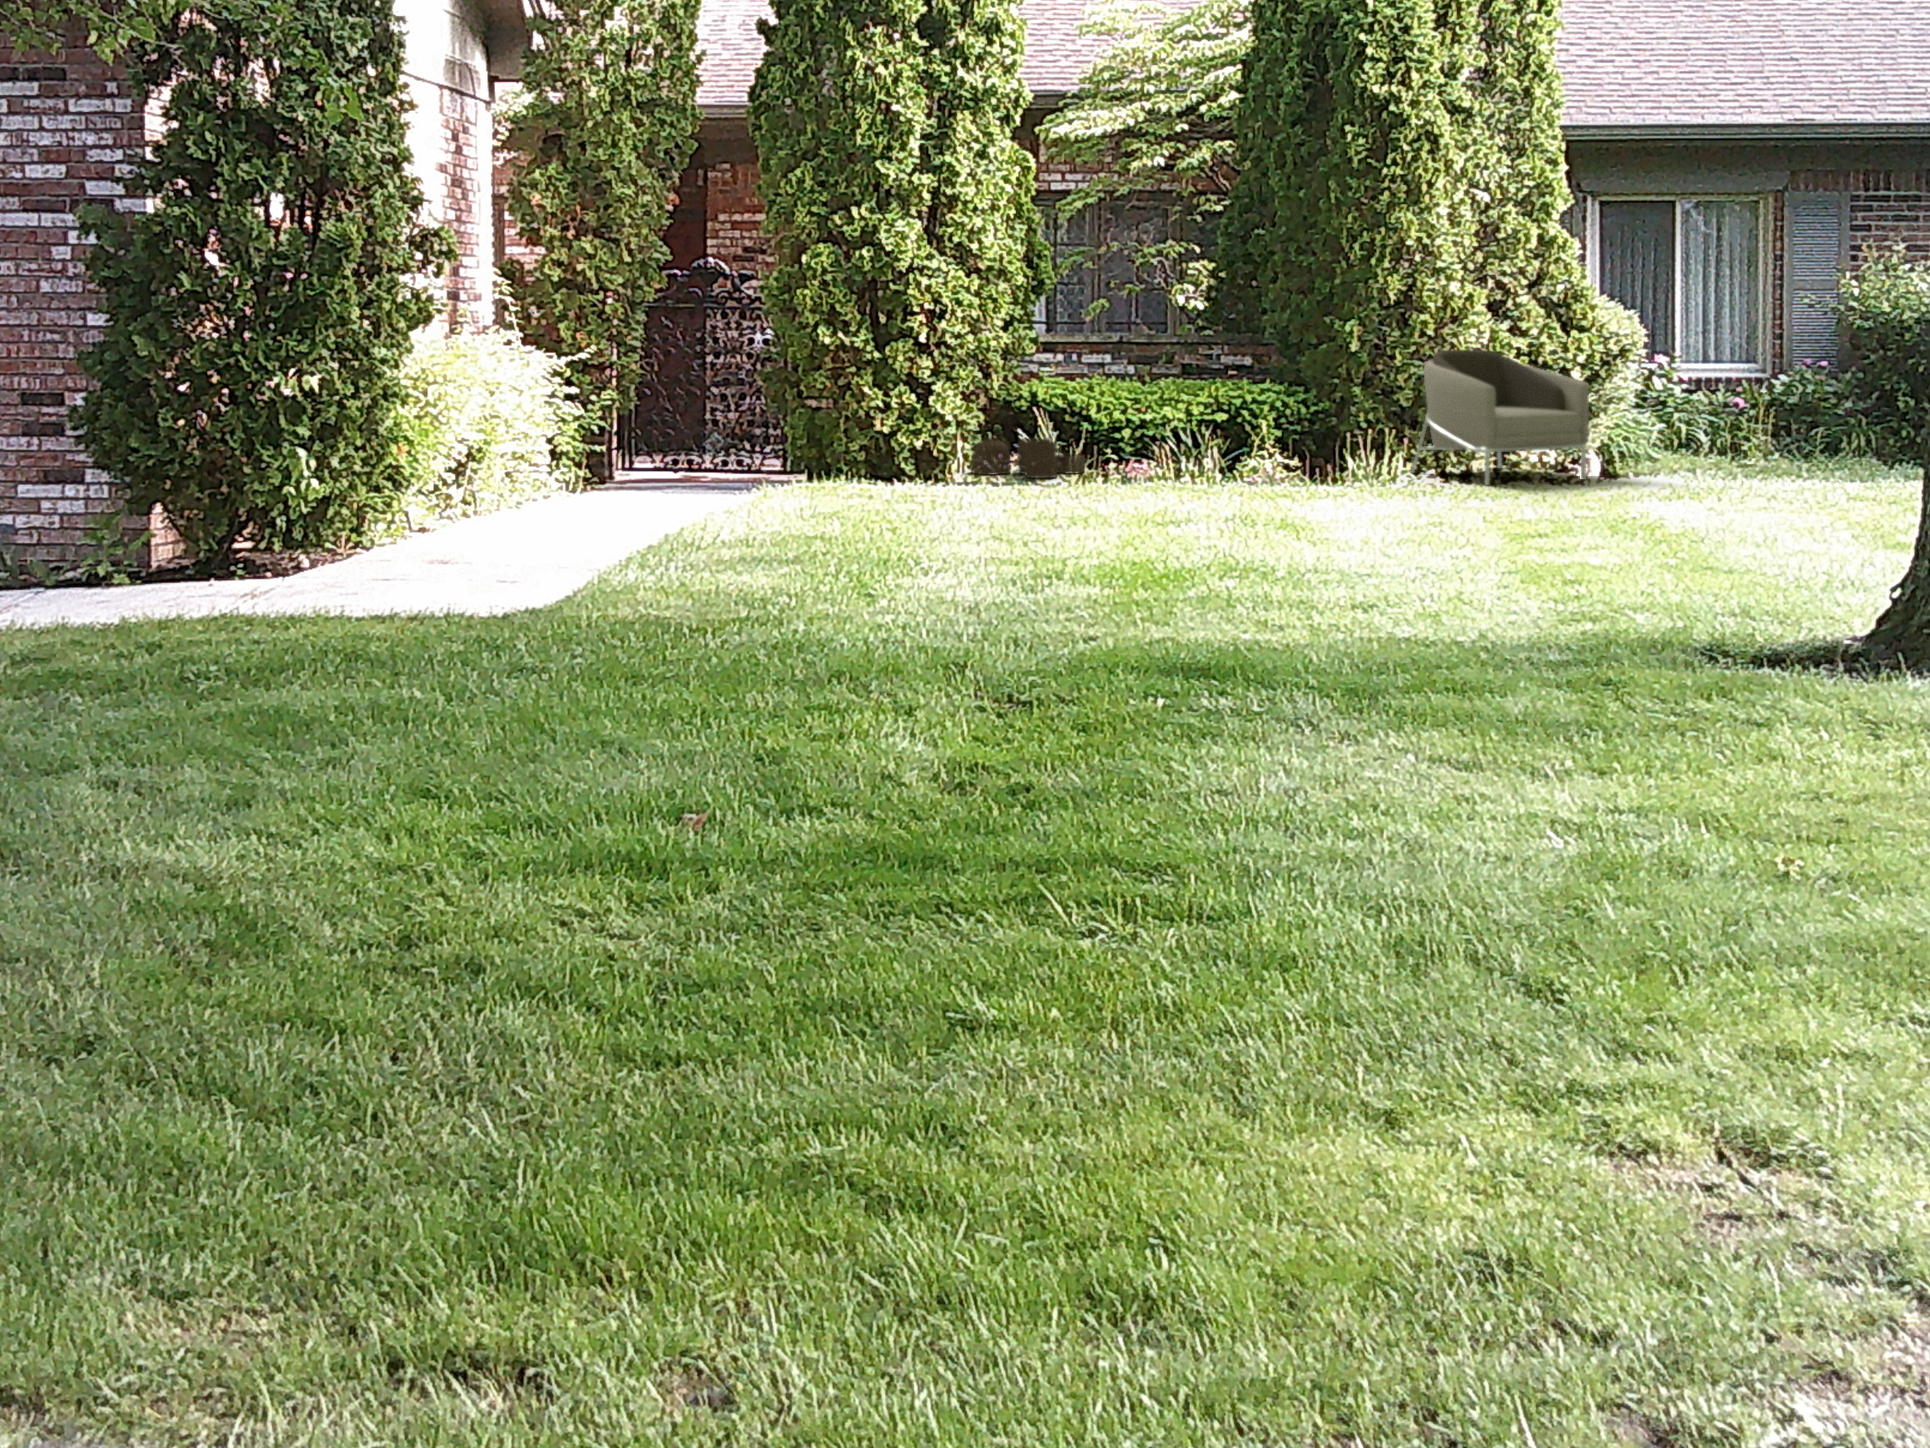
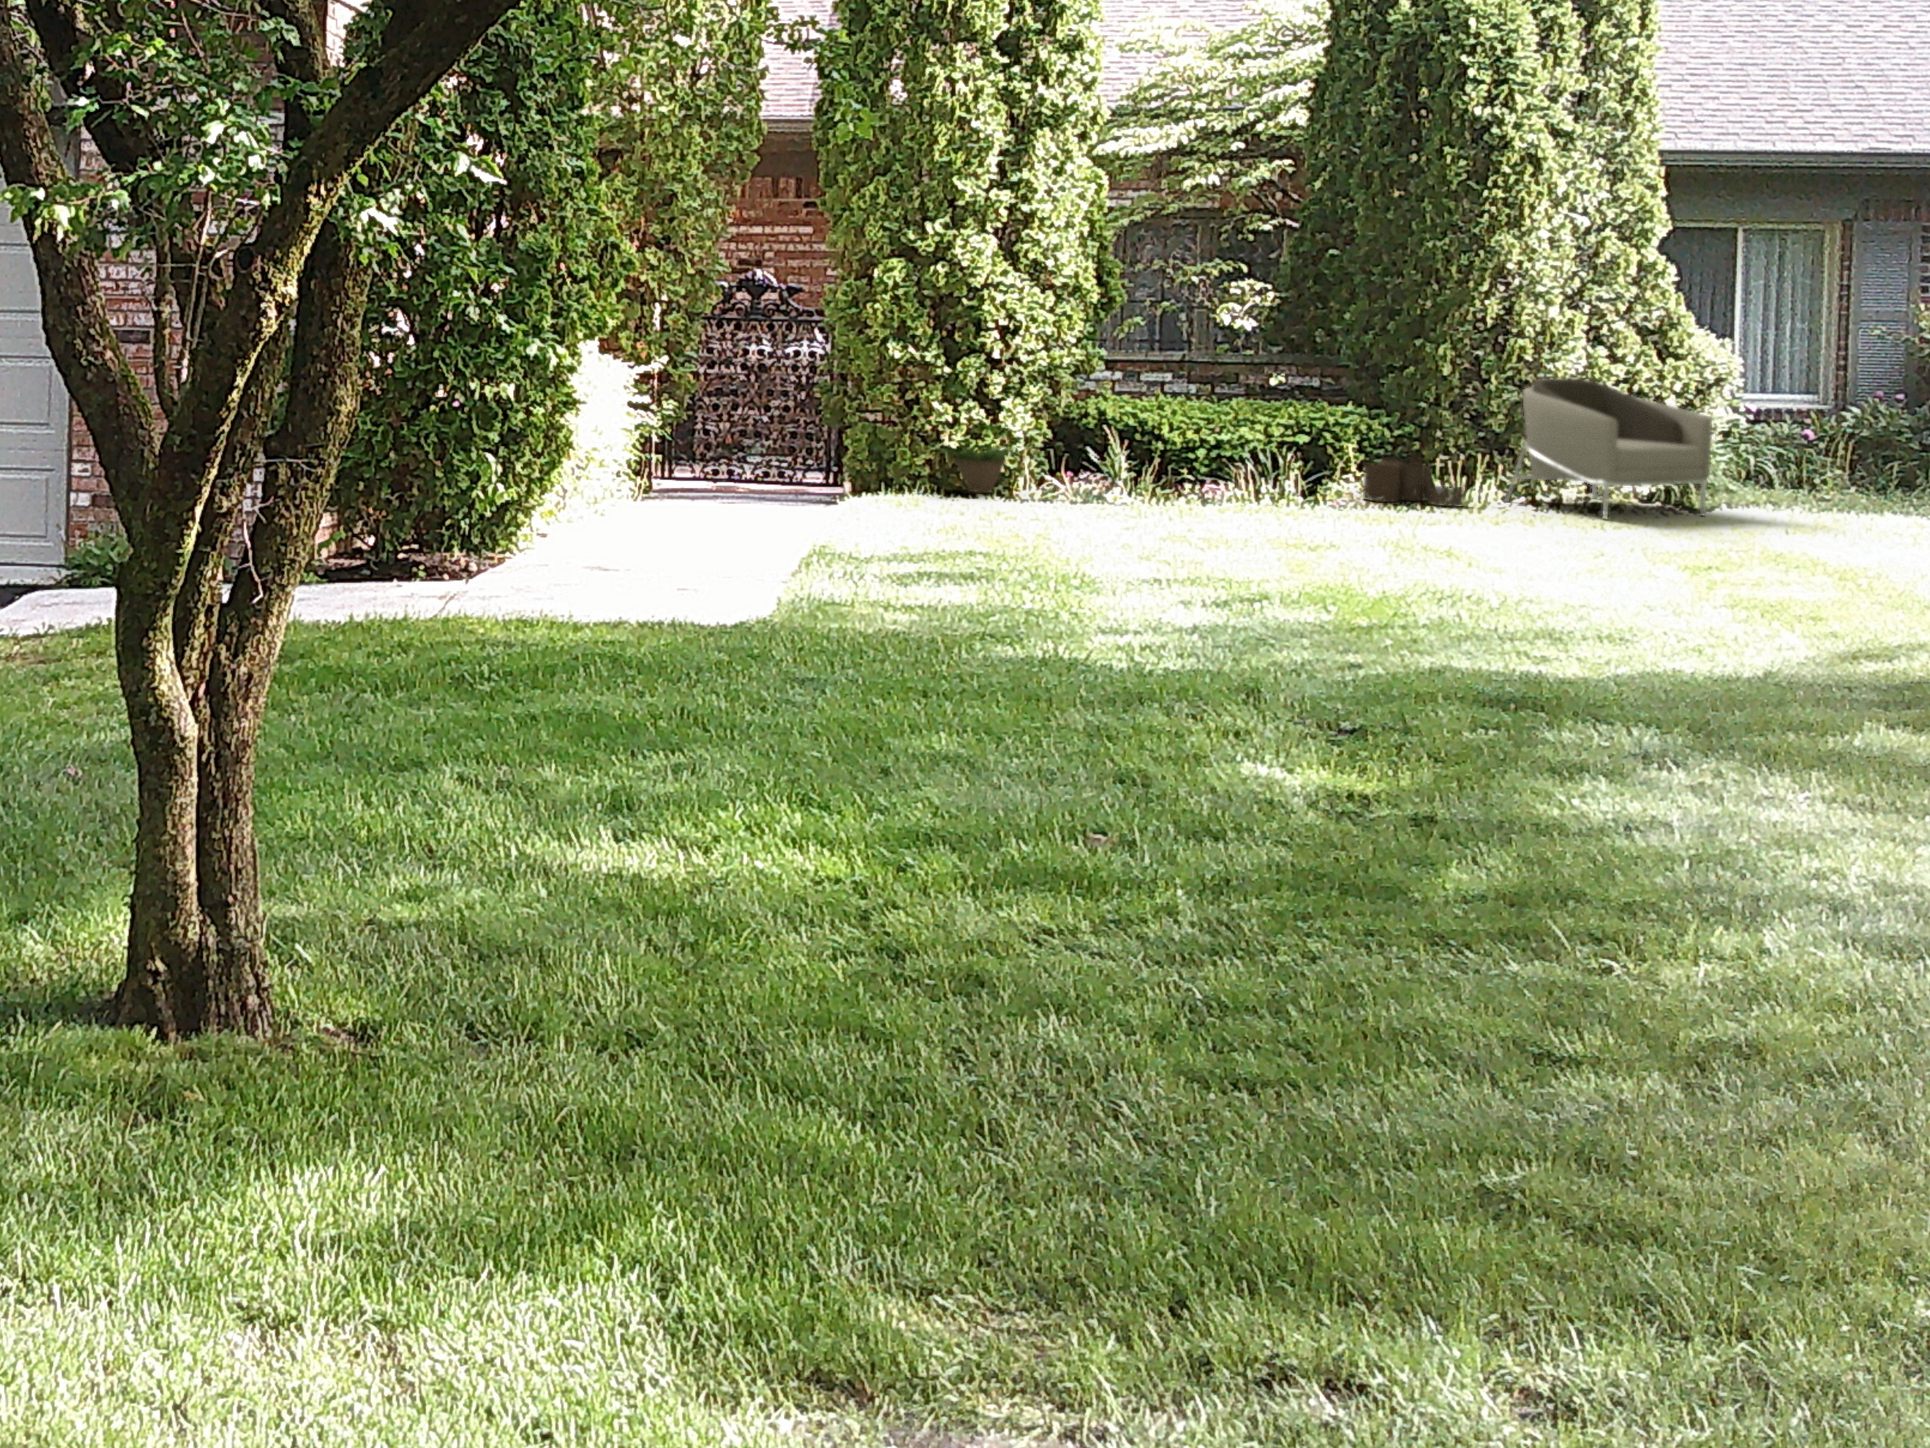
decorative plant: none [852,430,944,481] -> present [932,446,1017,493]
woven basket: present [972,435,1085,478] -> present [1363,457,1465,506]

